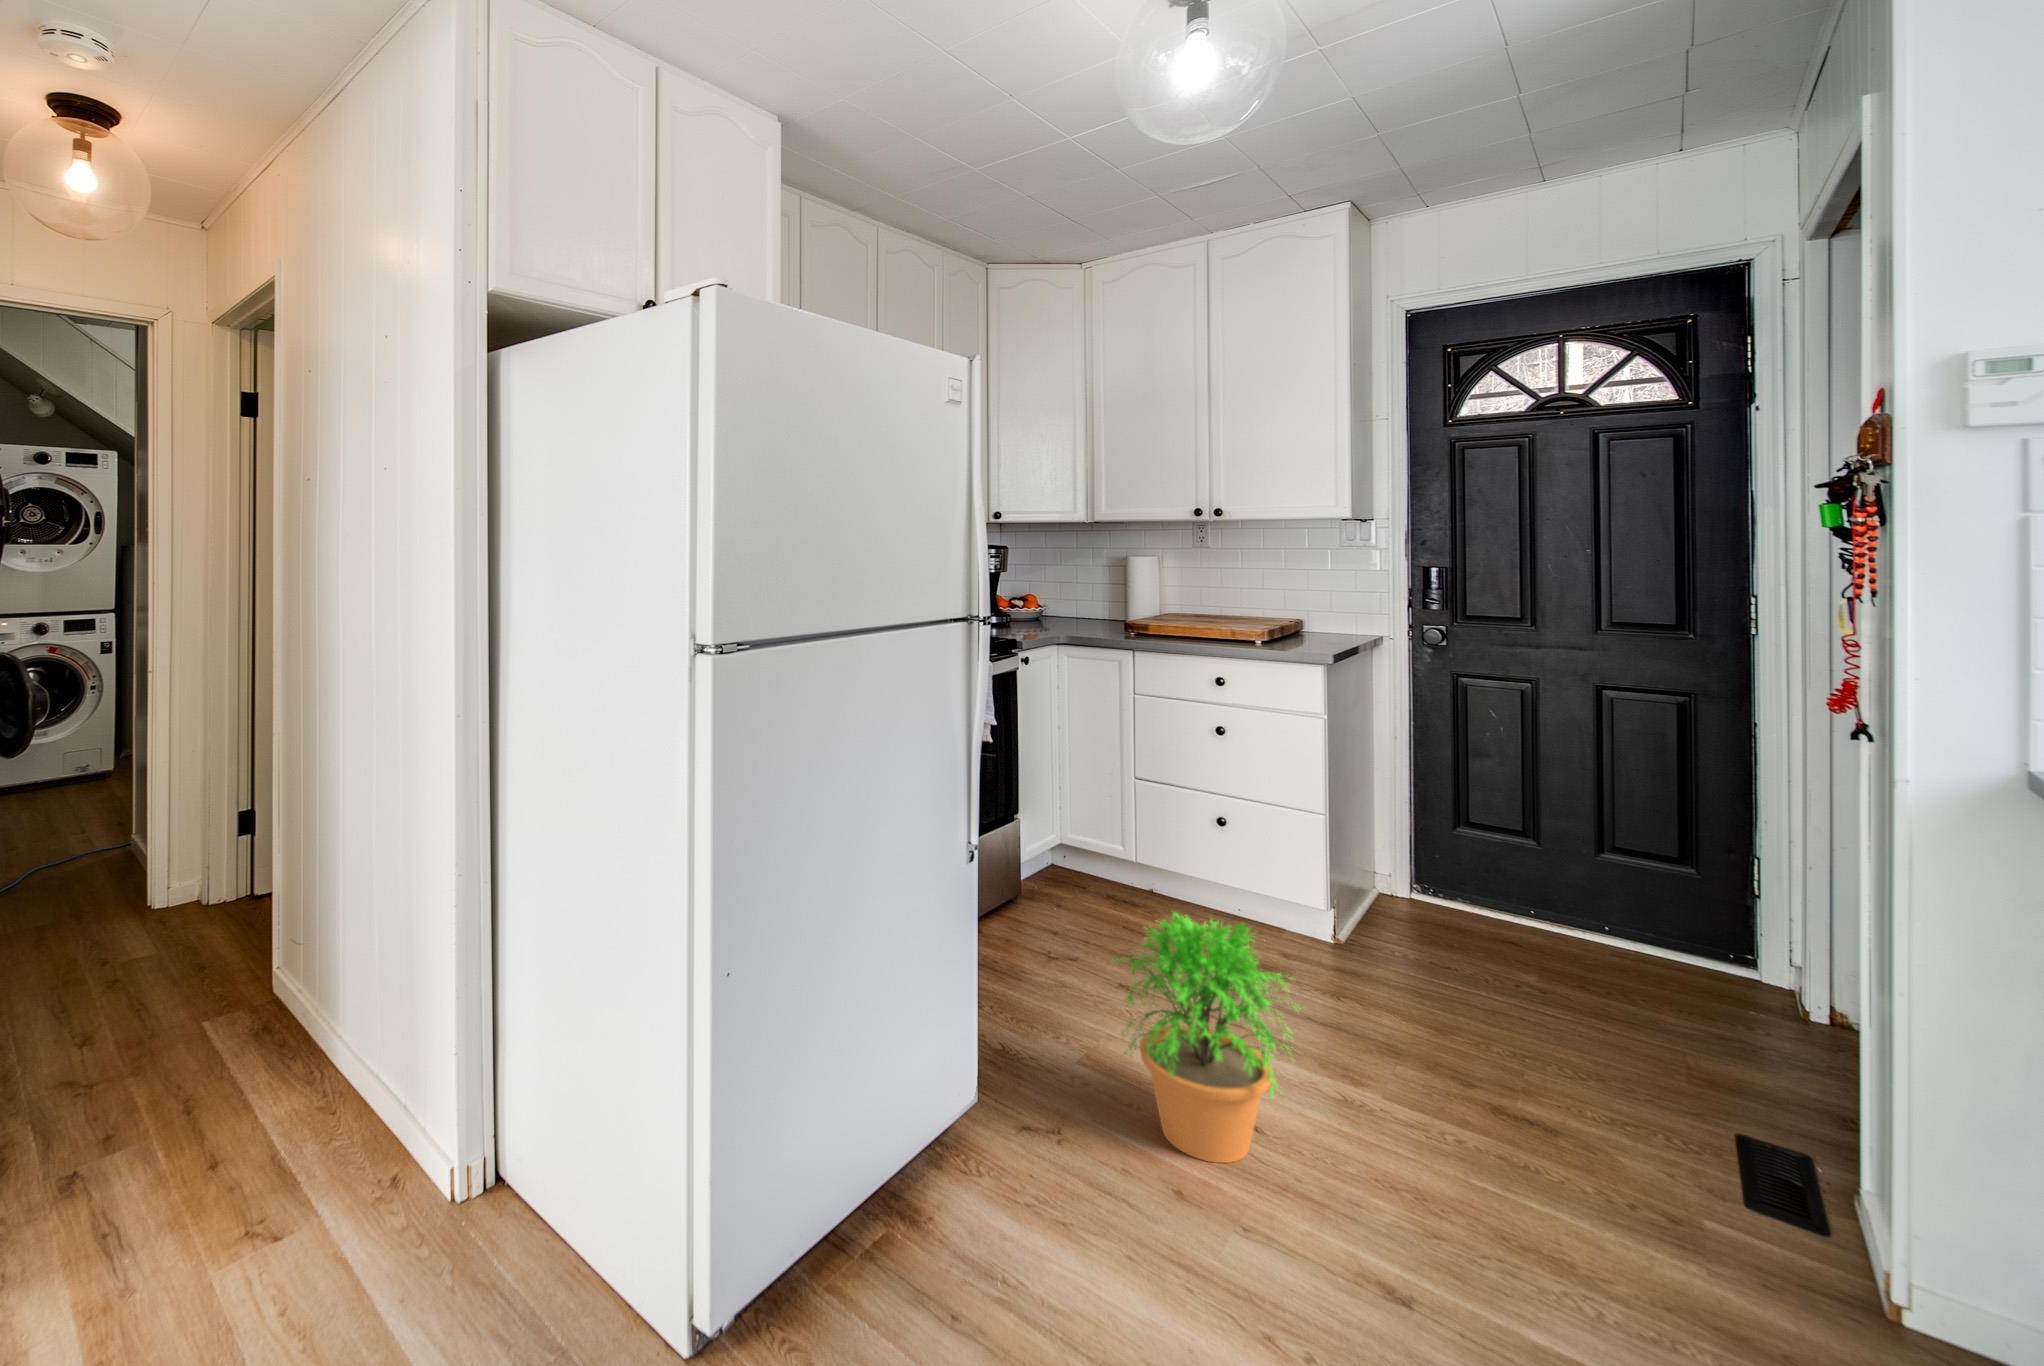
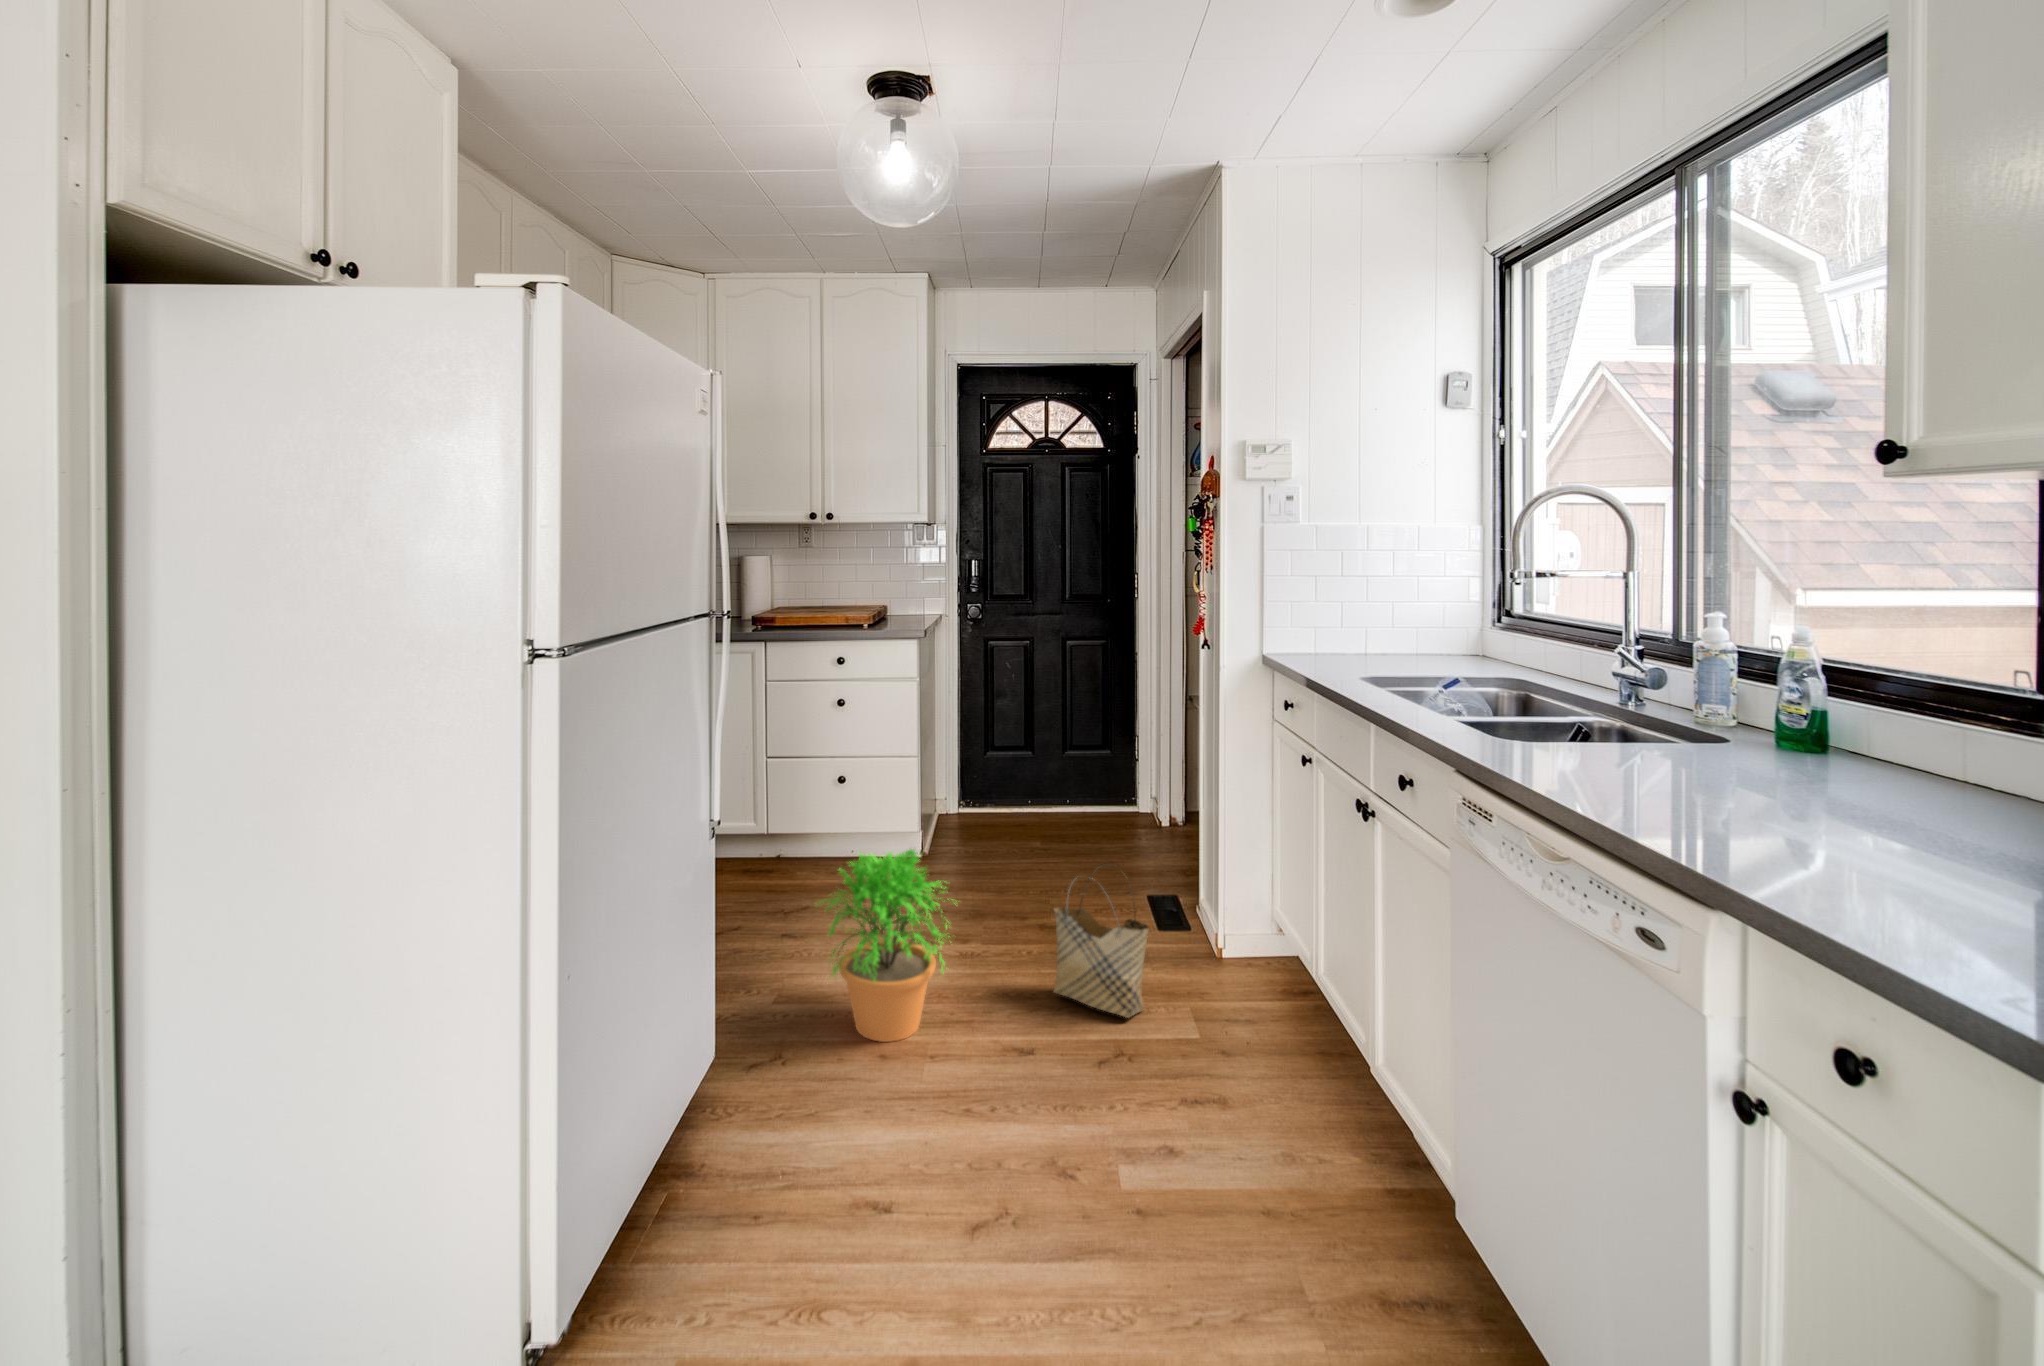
woven basket: none [1473,1015,1650,1267] -> present [1054,864,1149,1018]

